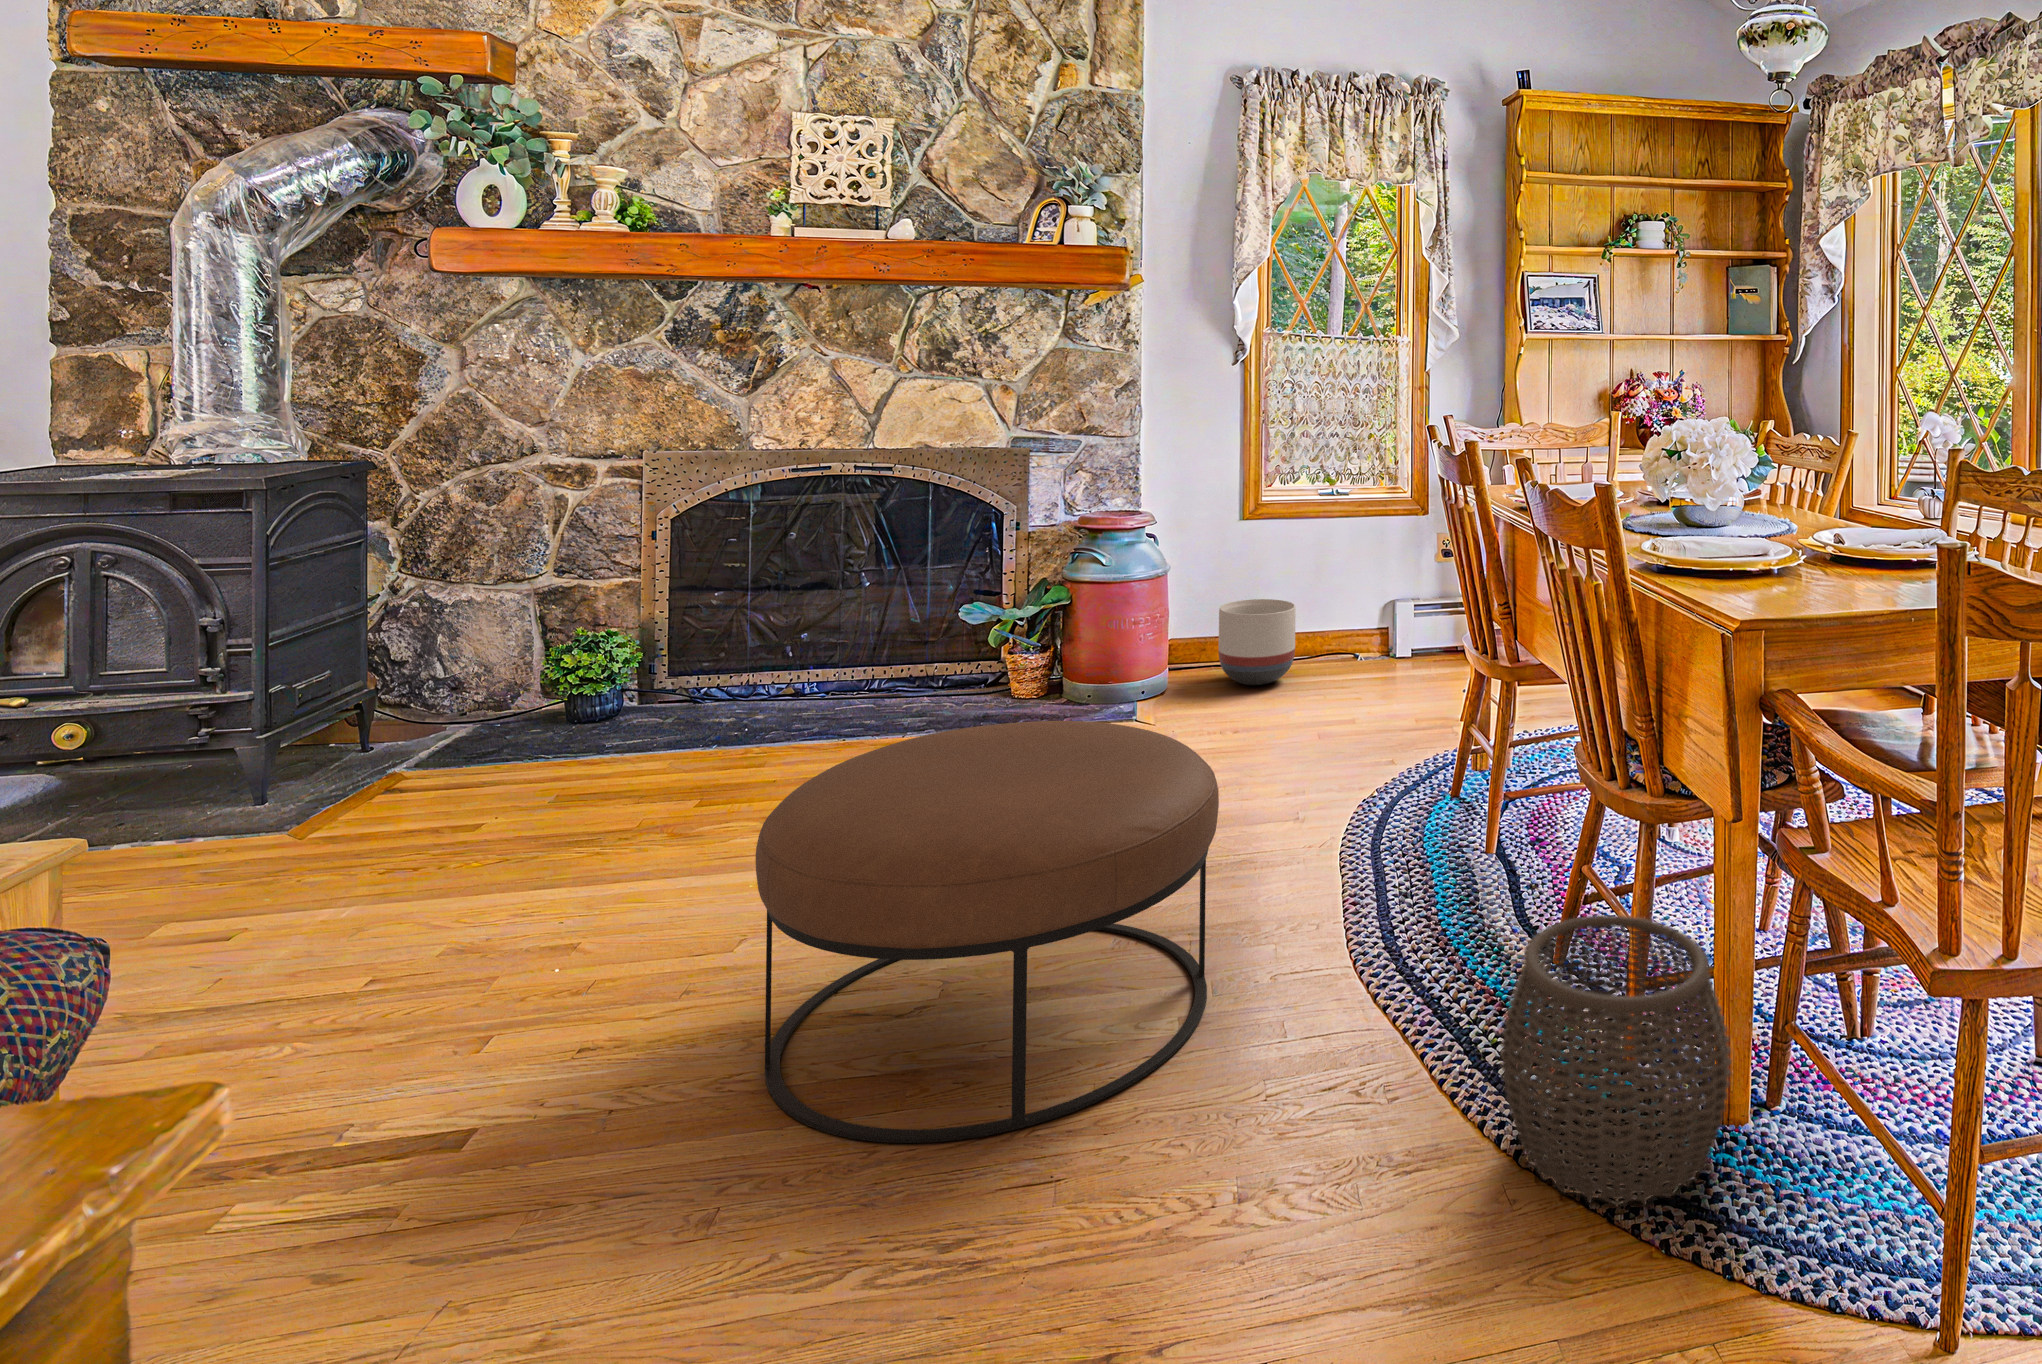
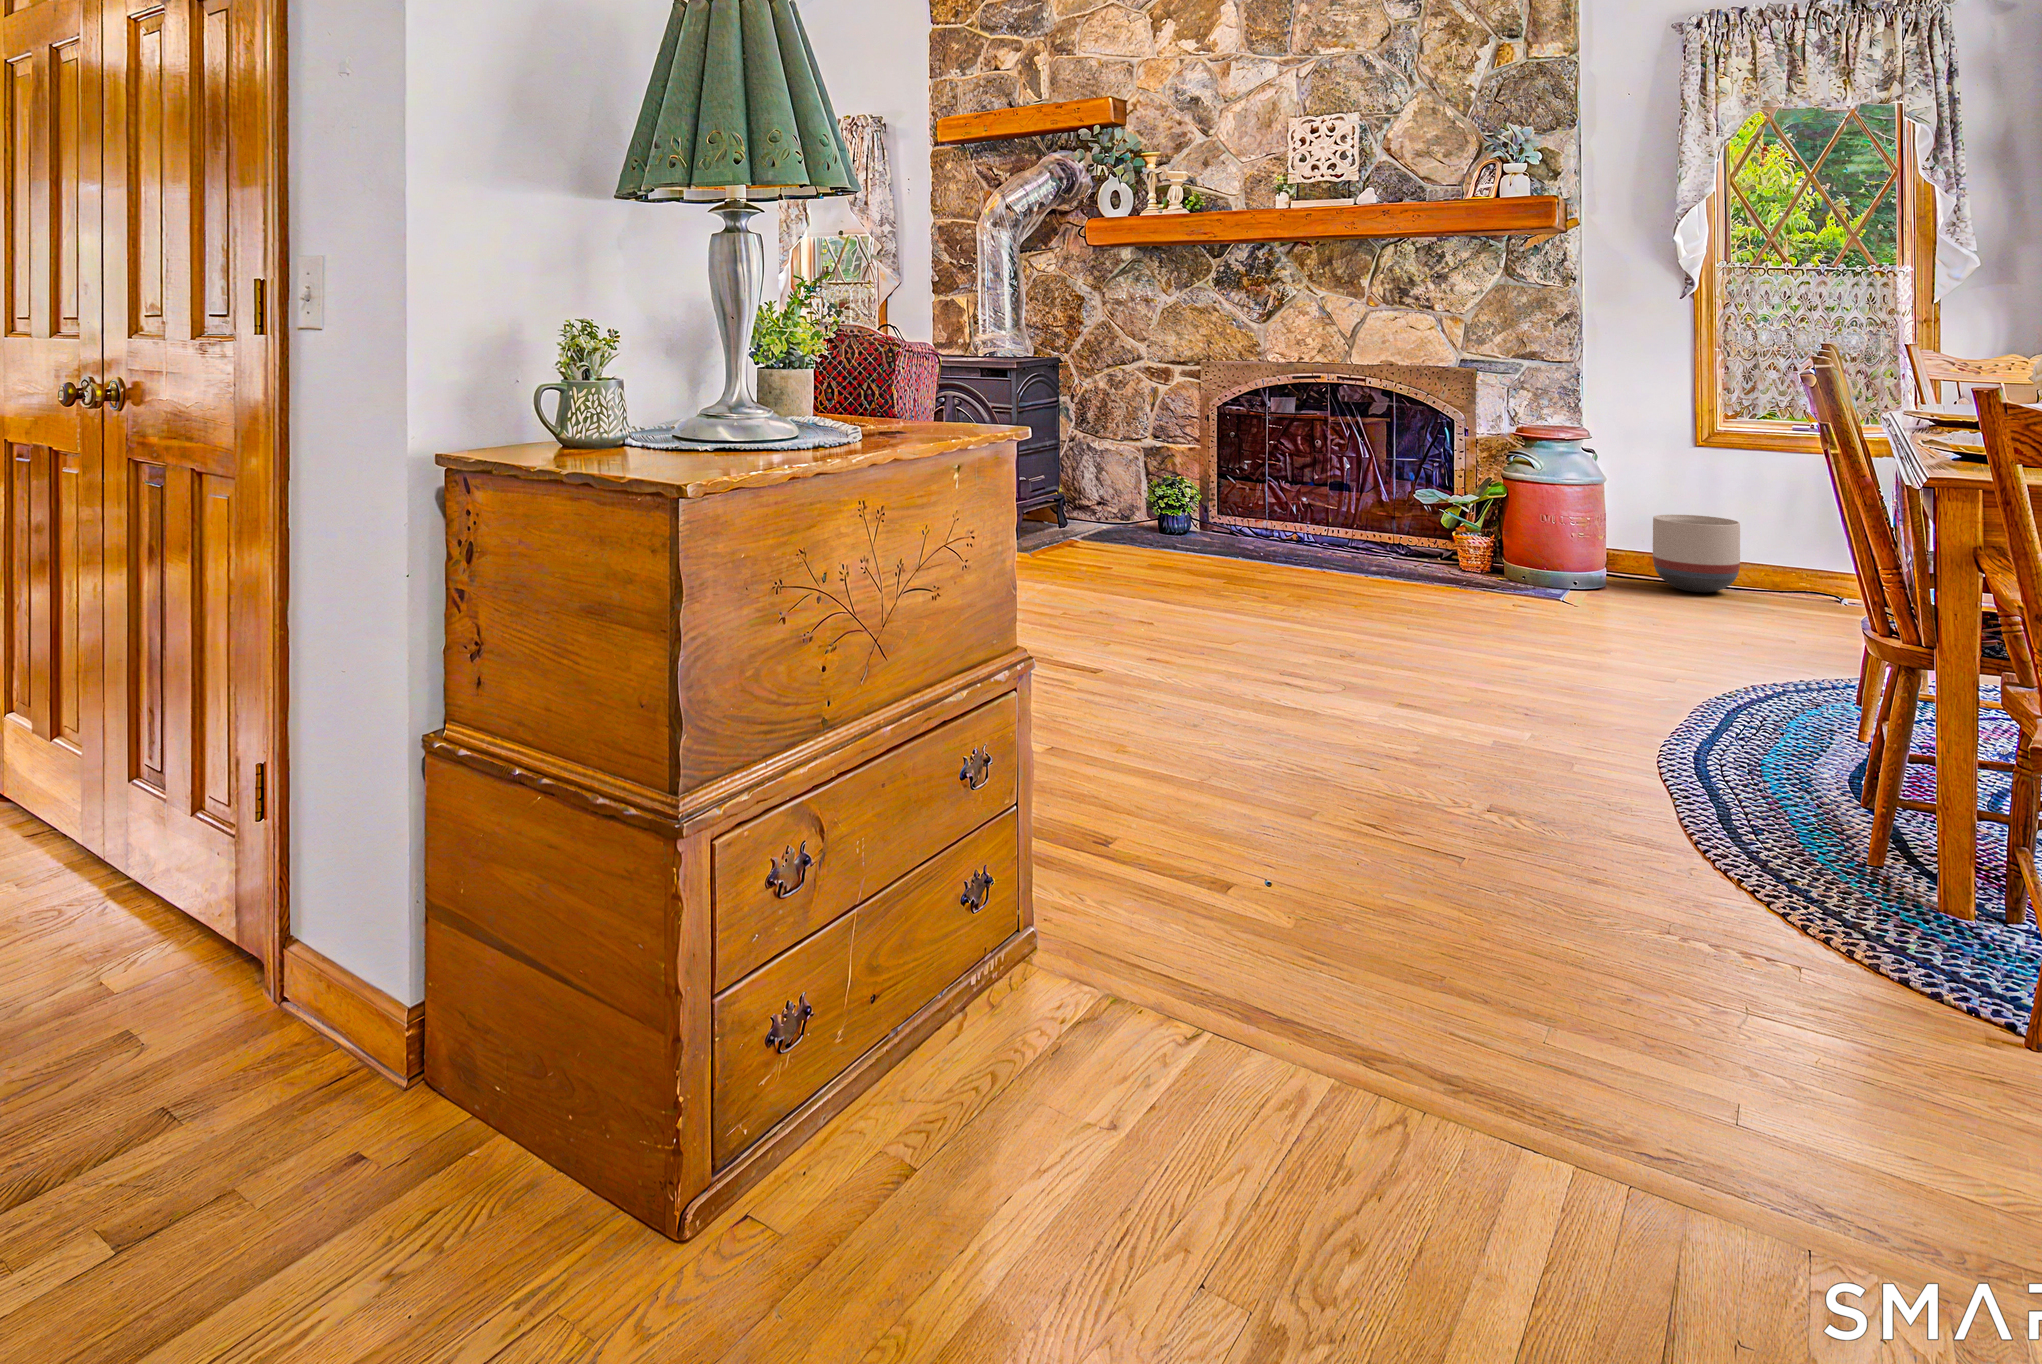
ottoman: present [756,721,1219,1143] -> none [1213,517,1511,728]
woven basket: present [1500,915,1732,1206] -> none [1659,677,1879,870]

